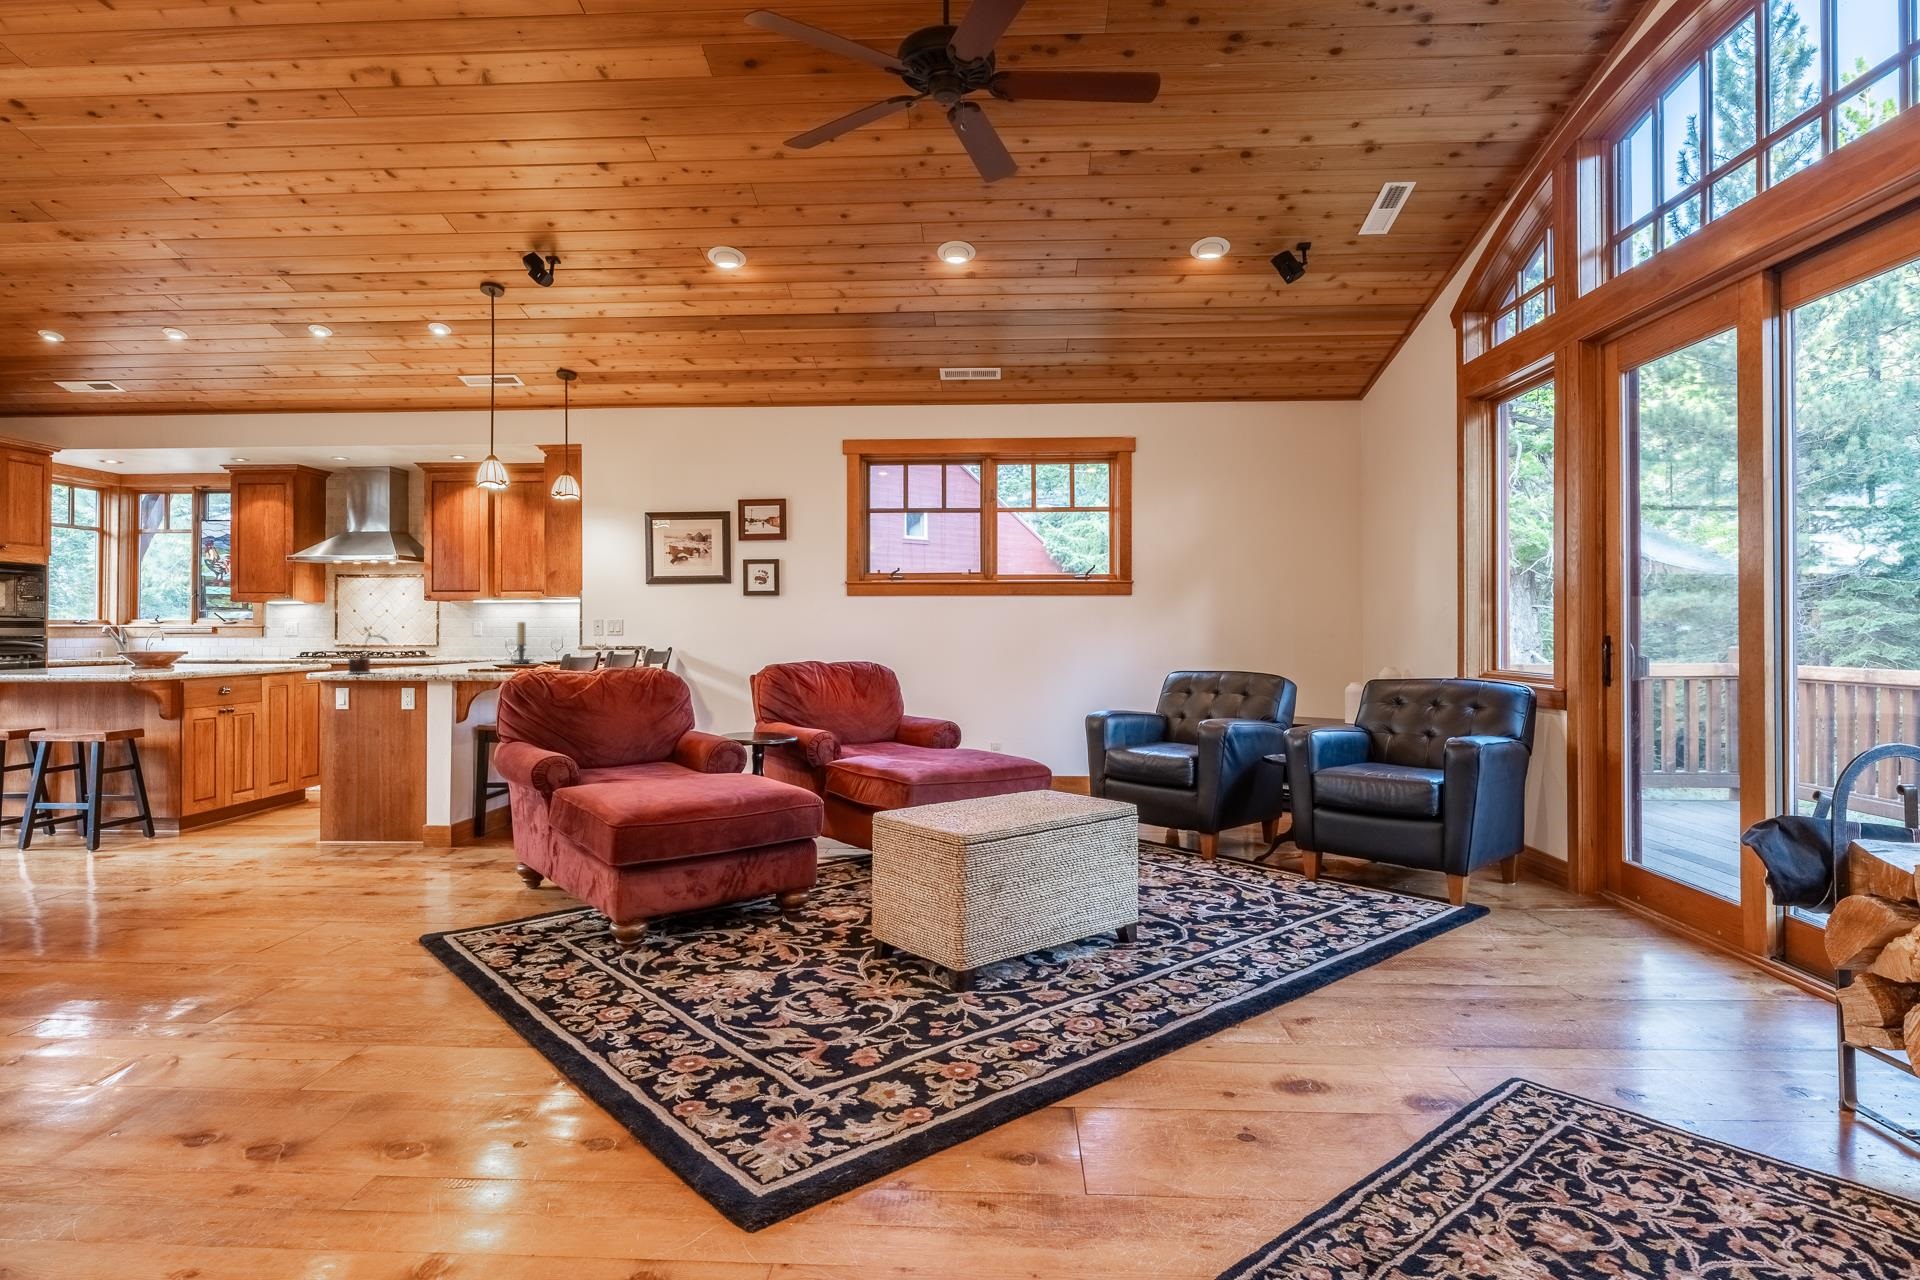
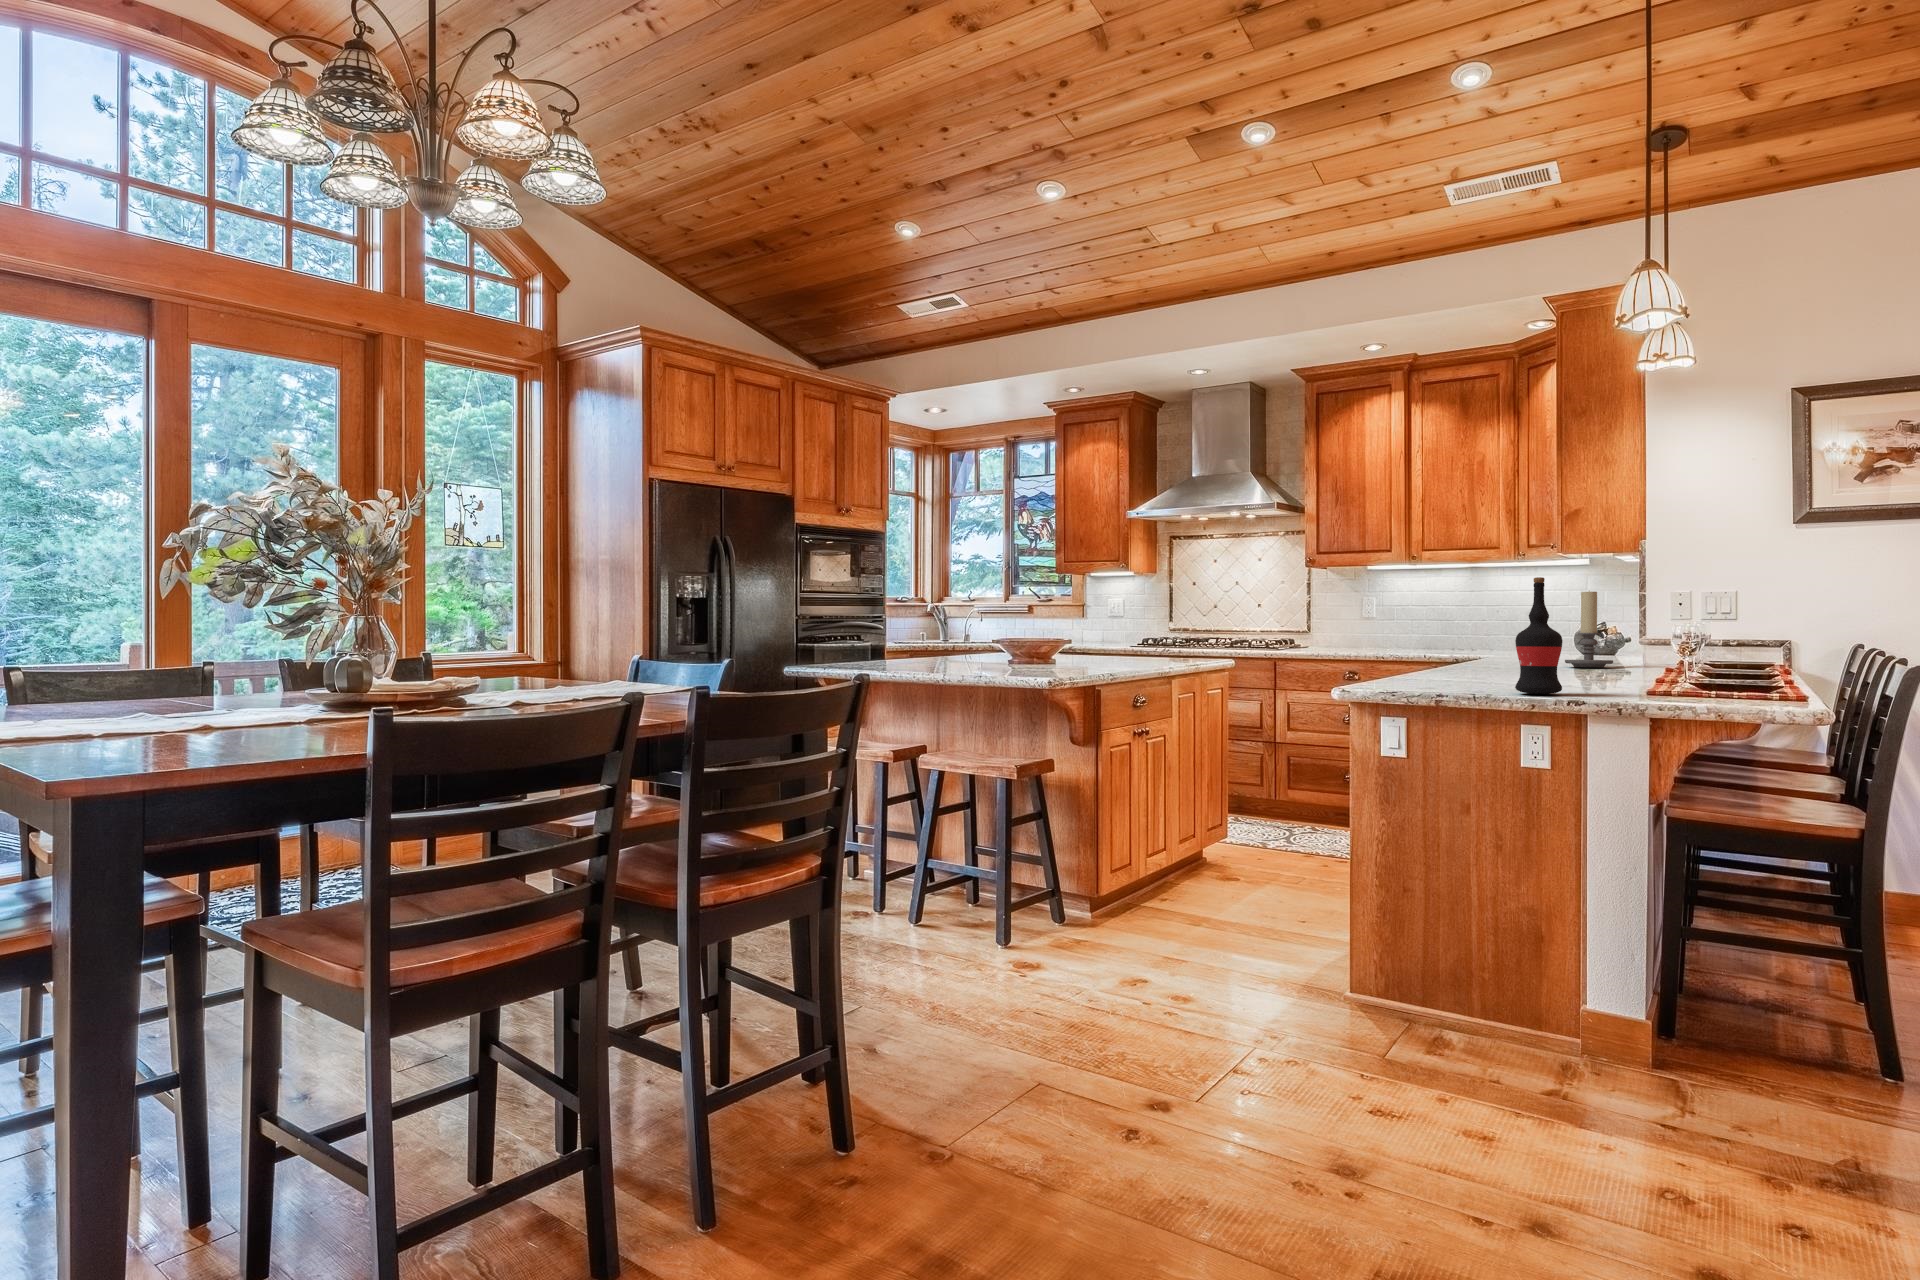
wine bottle: none [391,617,414,674] -> present [1515,577,1563,694]
potted plant: present [348,628,387,673] -> none [1403,598,1479,689]

